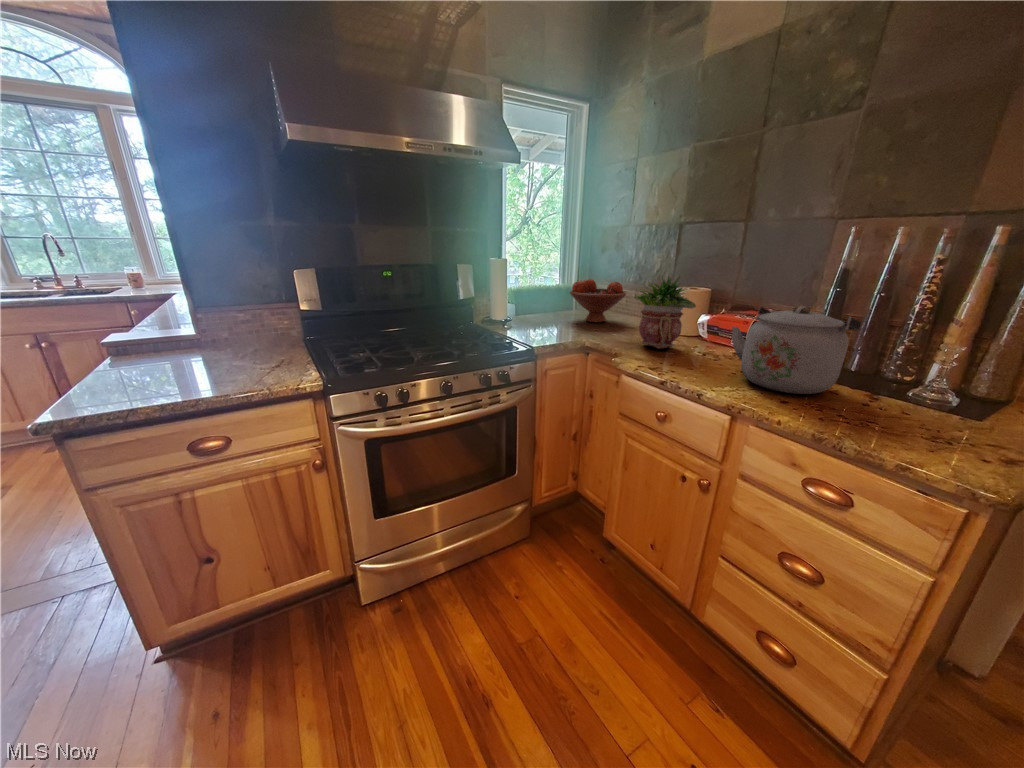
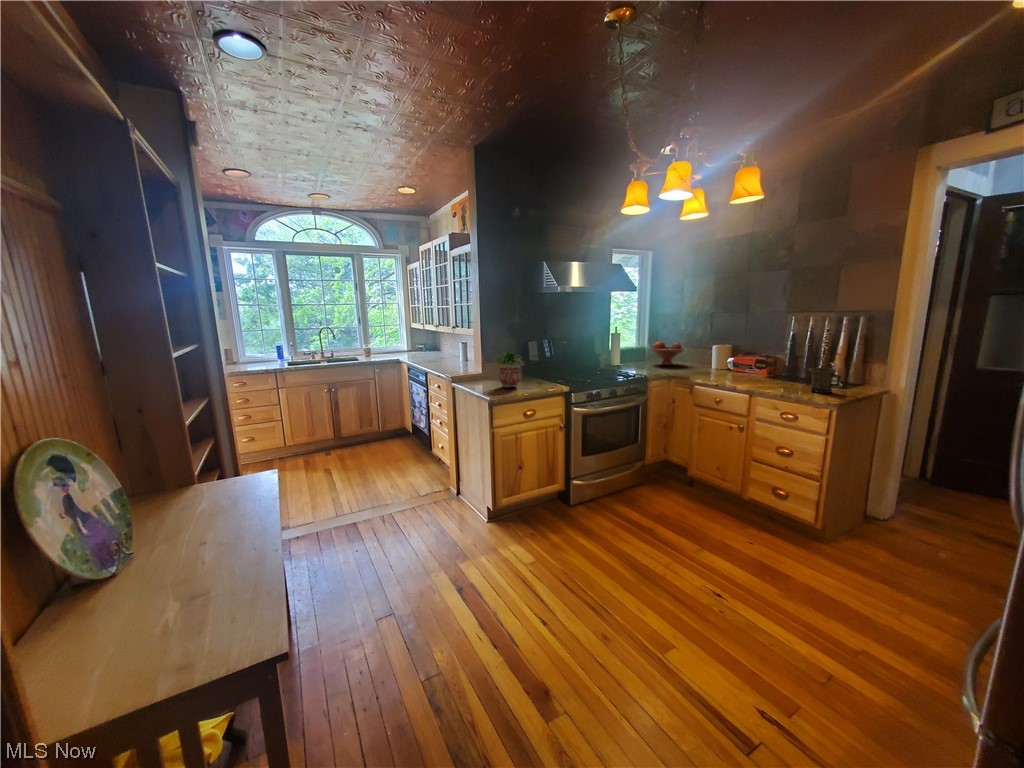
potted plant: present [634,276,696,348] -> present [496,350,523,387]
kettle: present [732,306,861,394] -> none [745,349,799,385]
mug: none [891,363,998,437] -> present [809,368,841,393]

